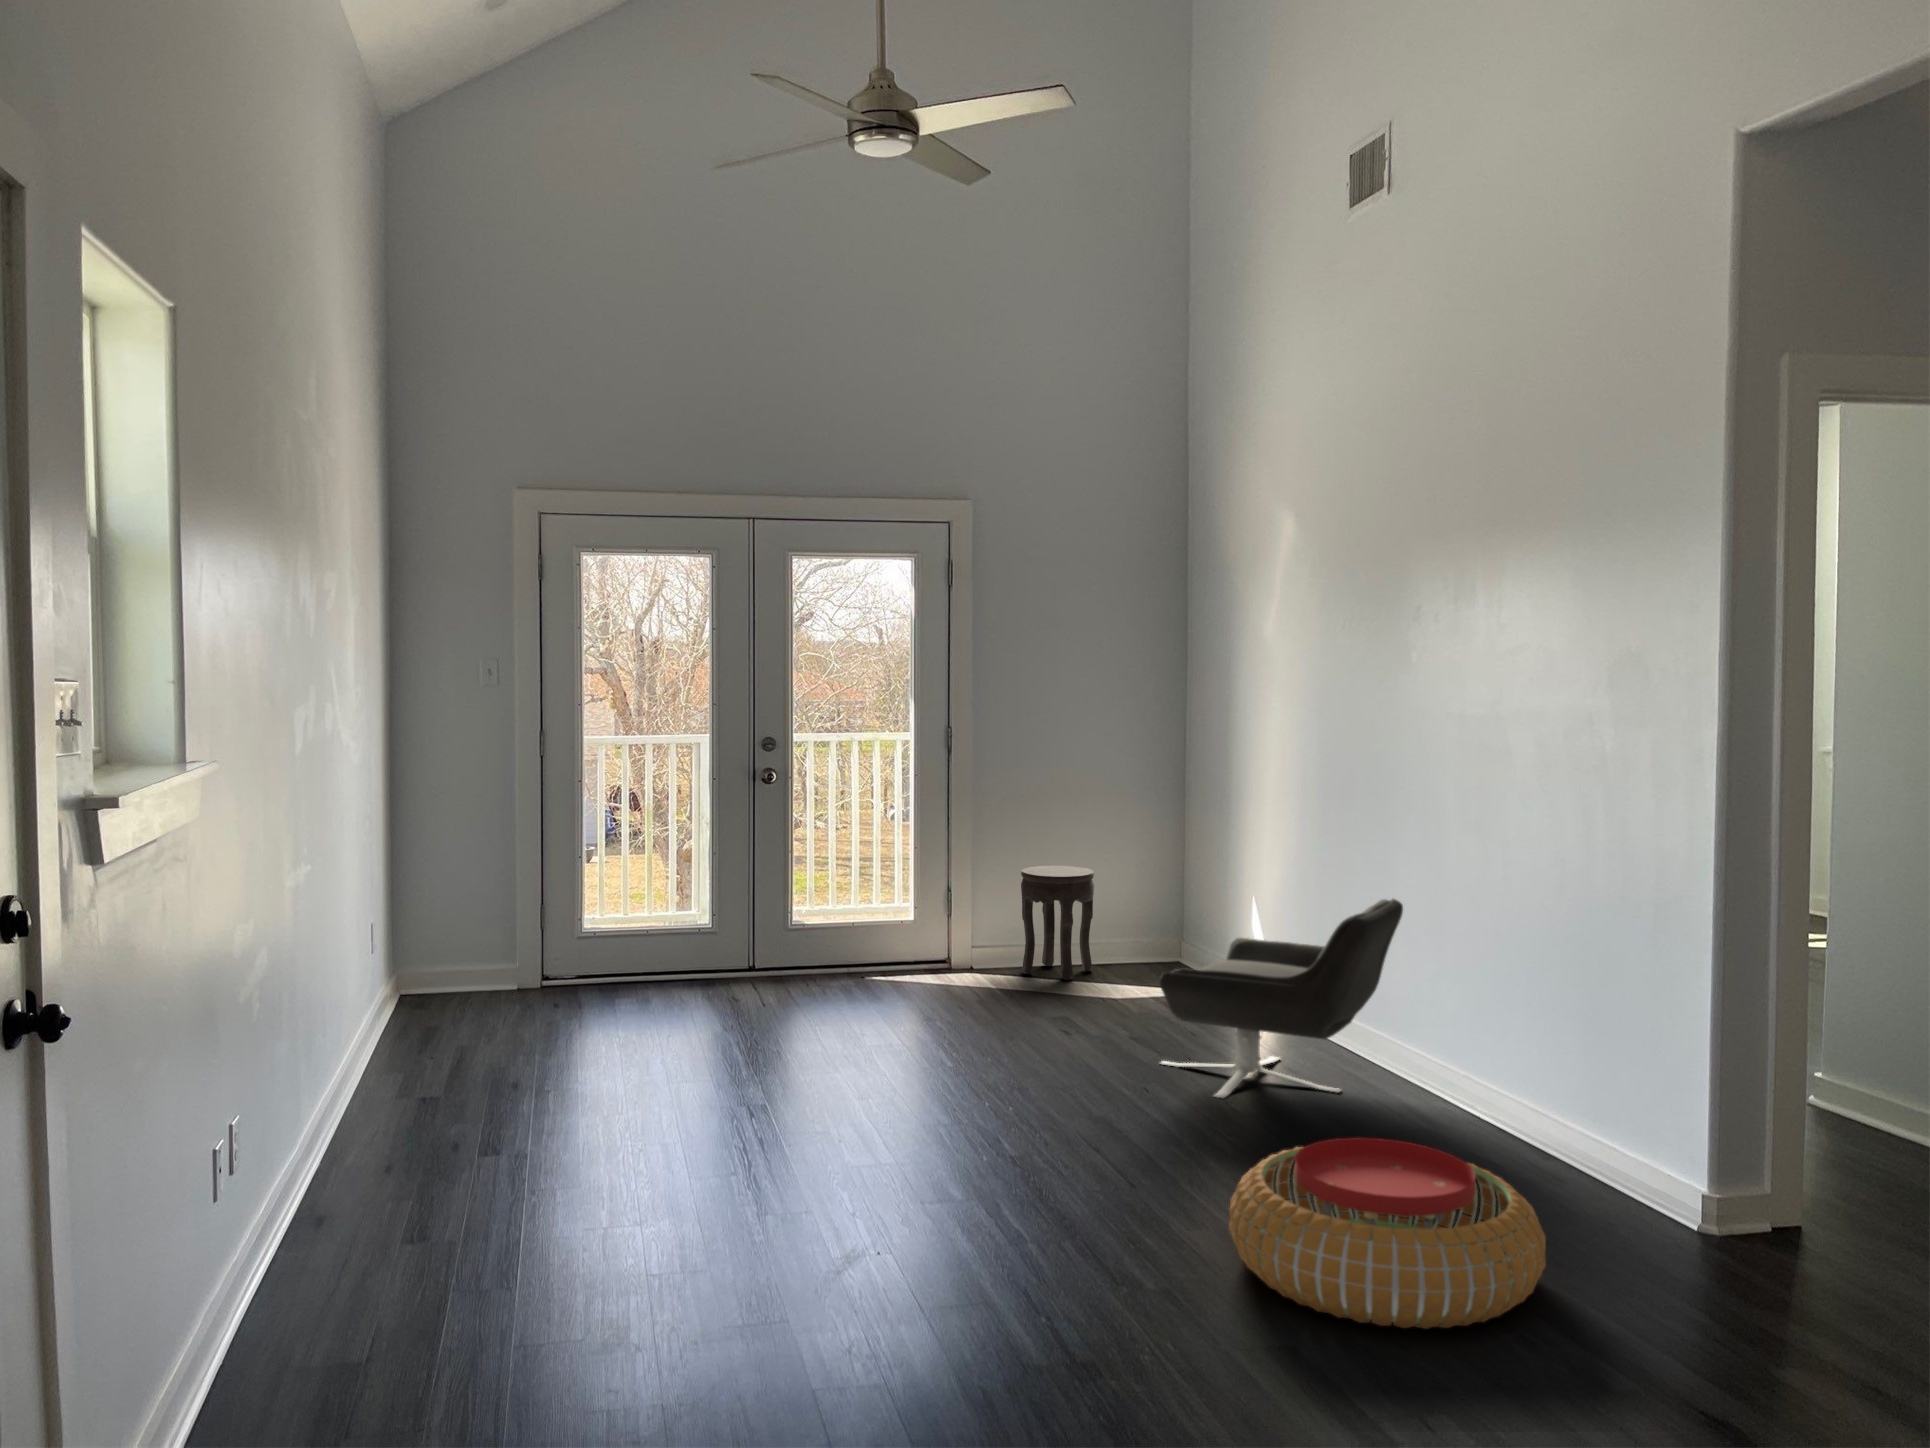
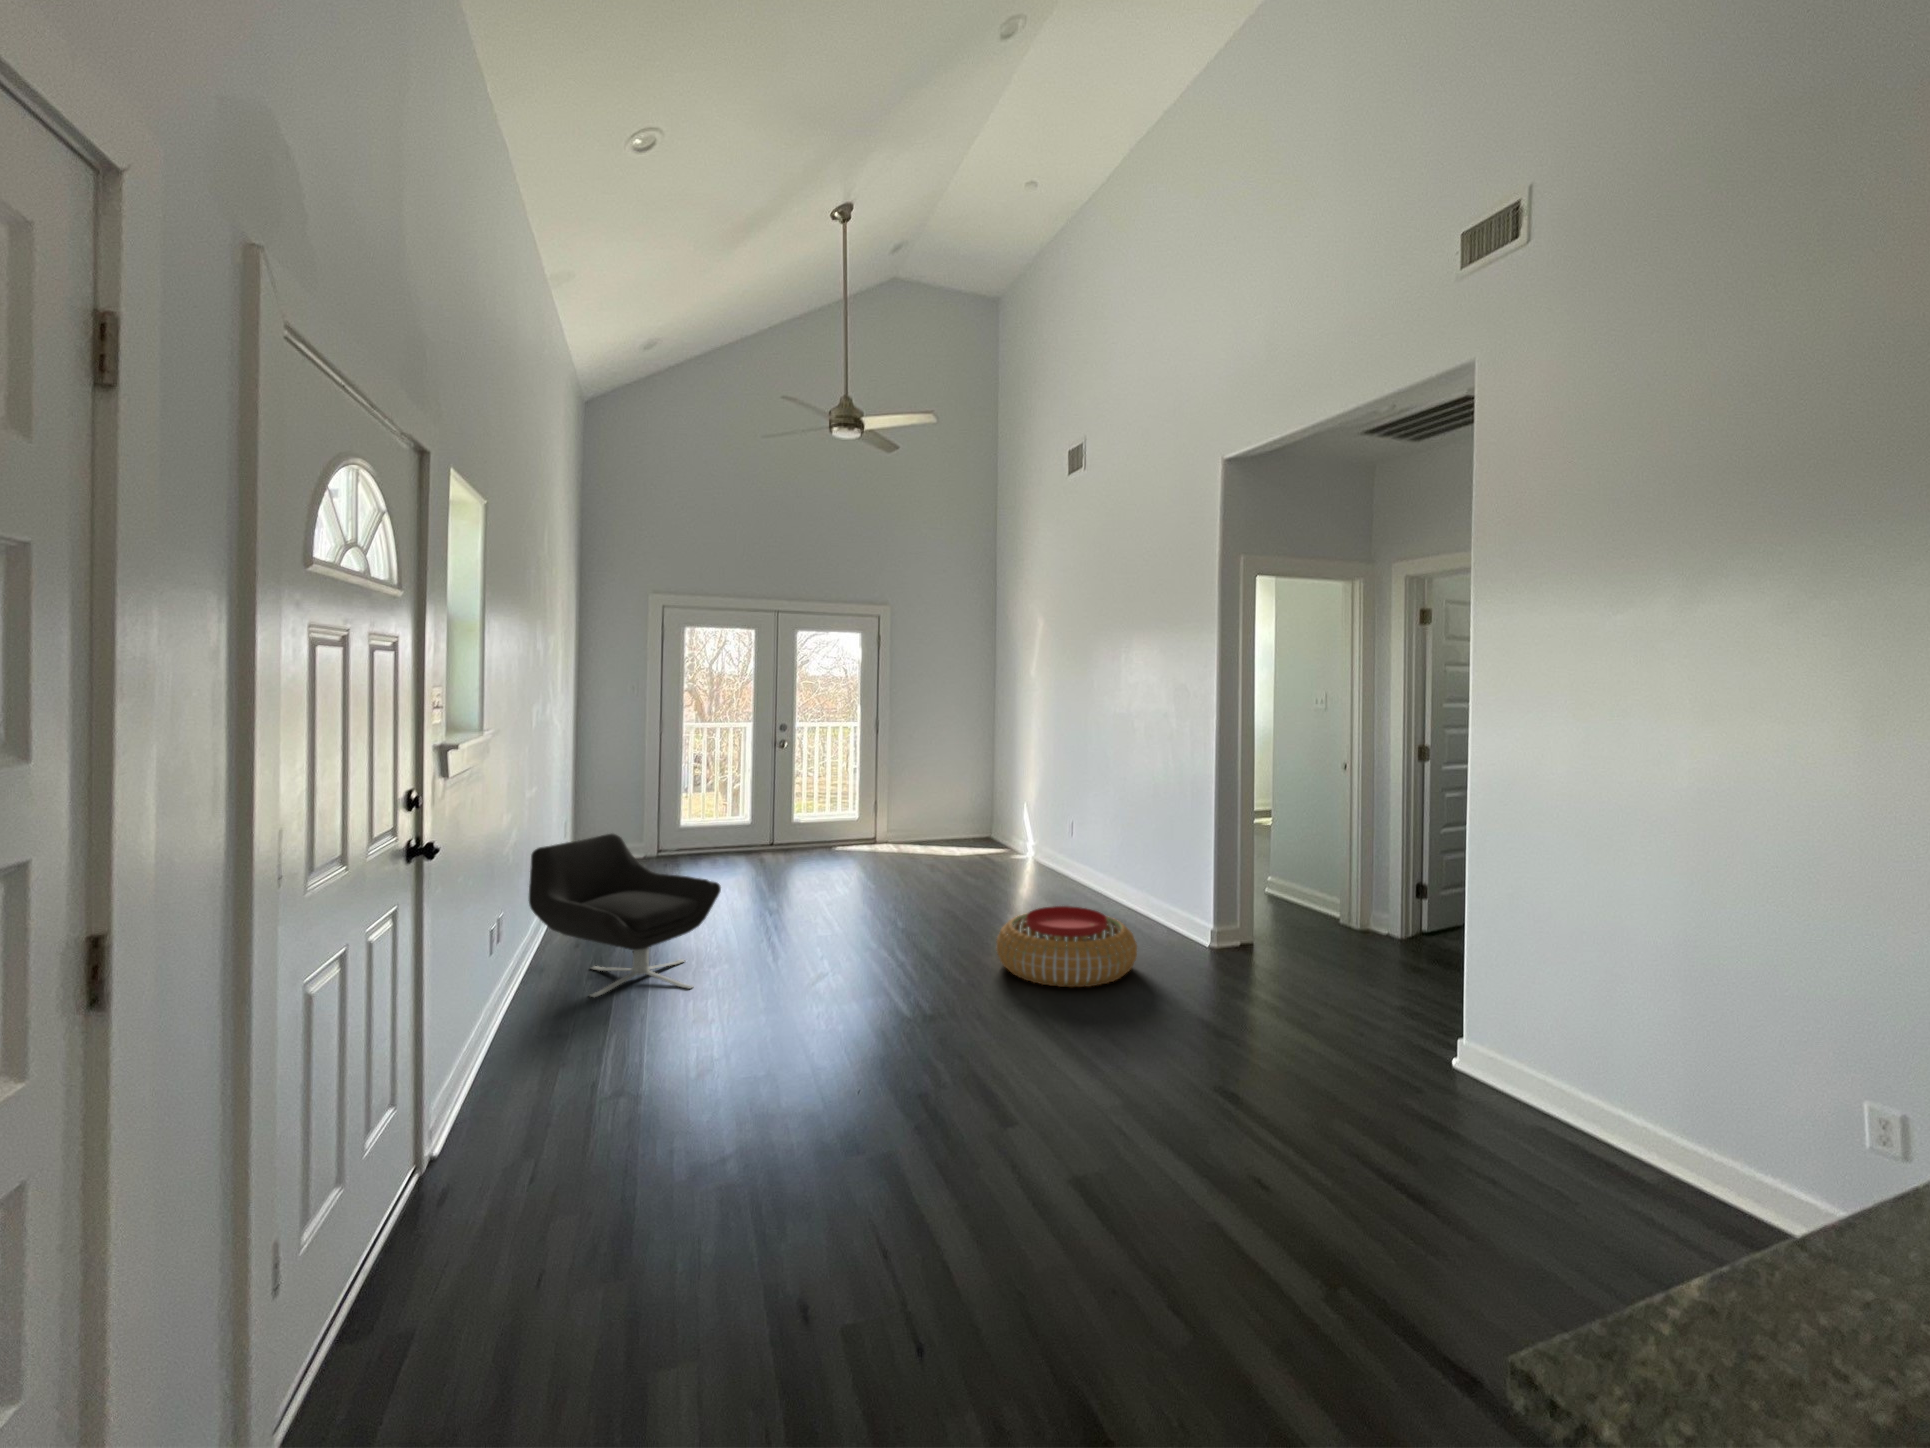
side table: present [1021,866,1094,980] -> none [914,792,951,850]
lounge chair: present [1159,898,1403,1099] -> present [529,834,721,997]

